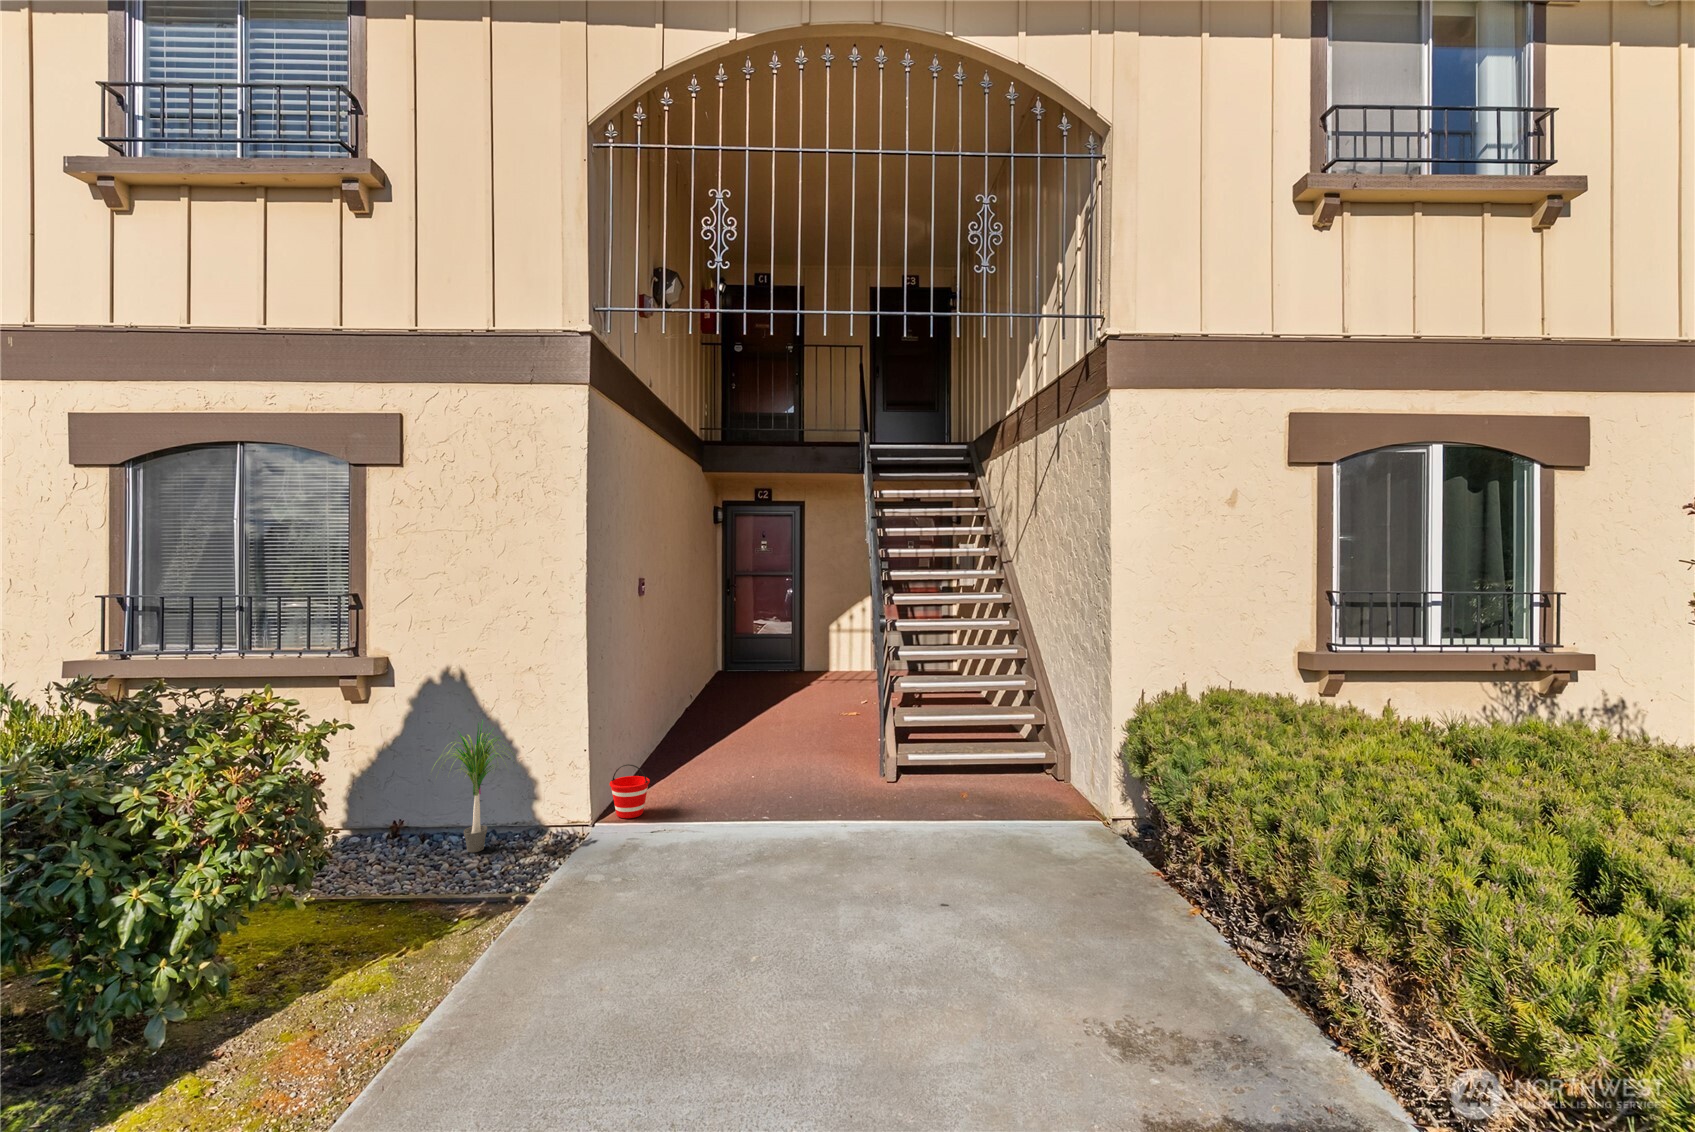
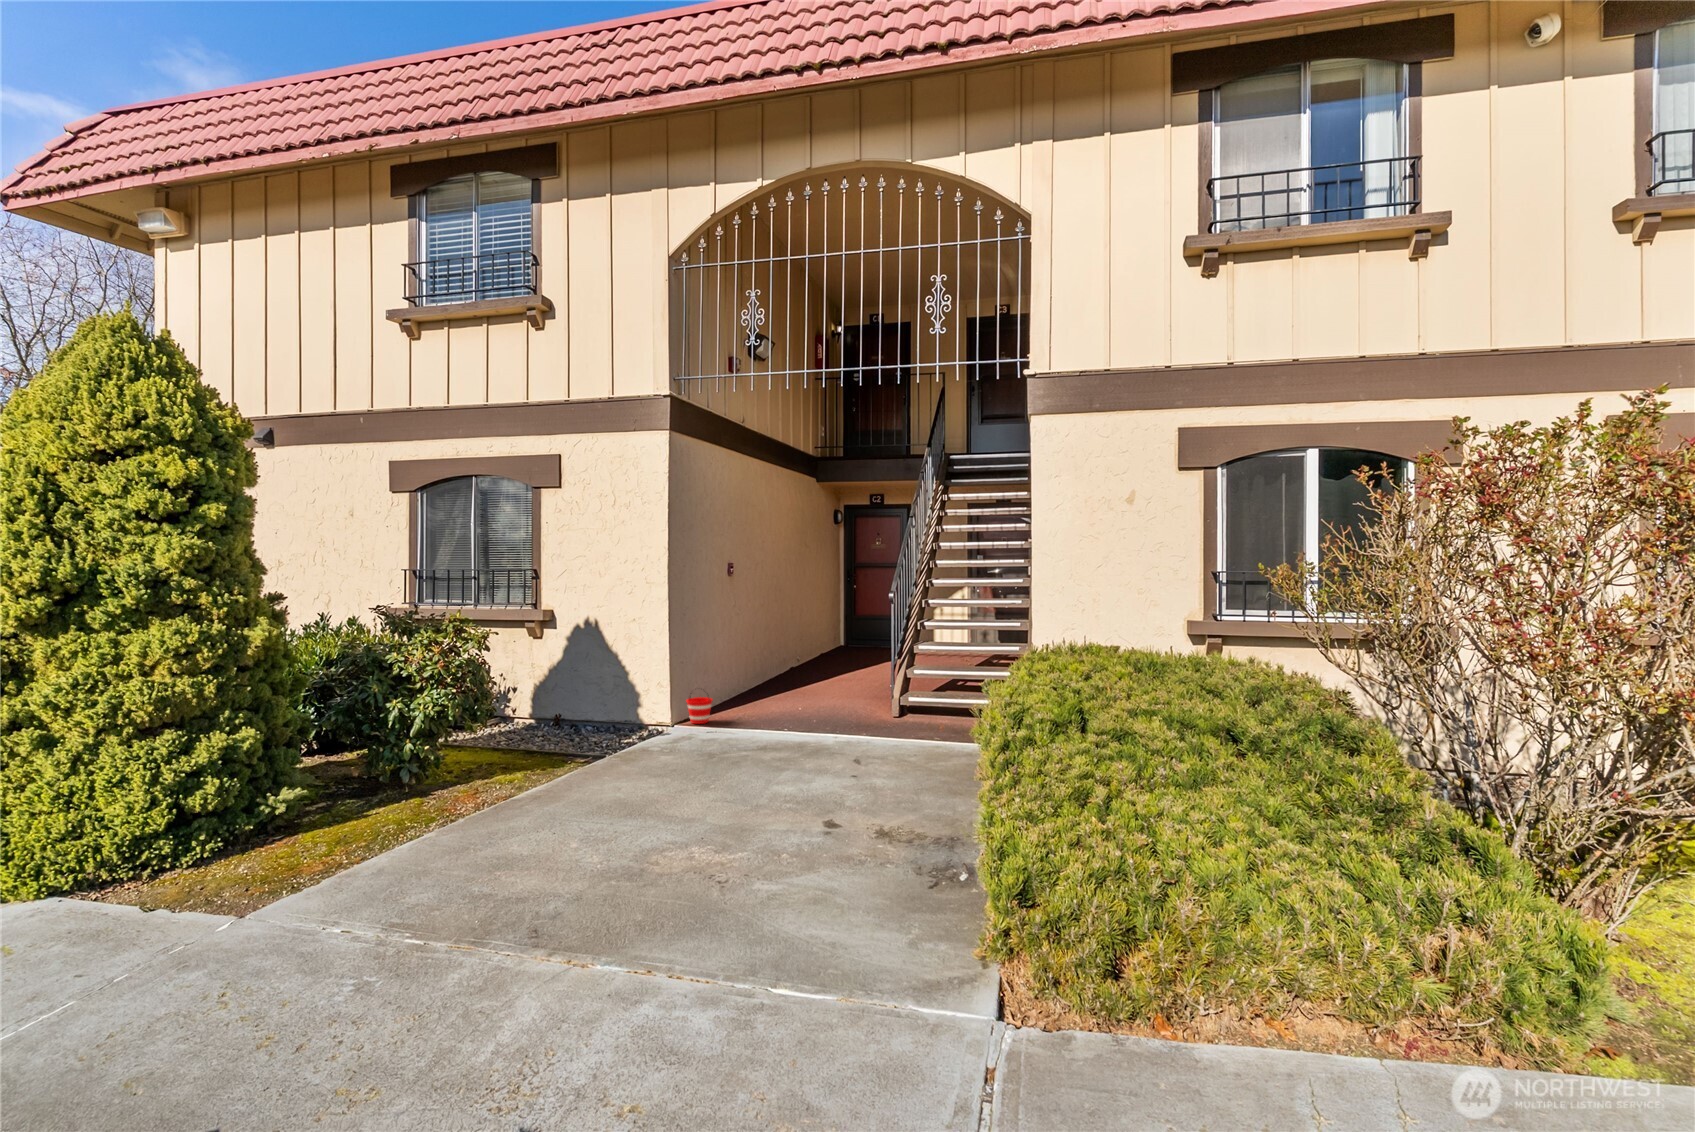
potted plant: present [434,724,512,853] -> none [569,648,626,734]

